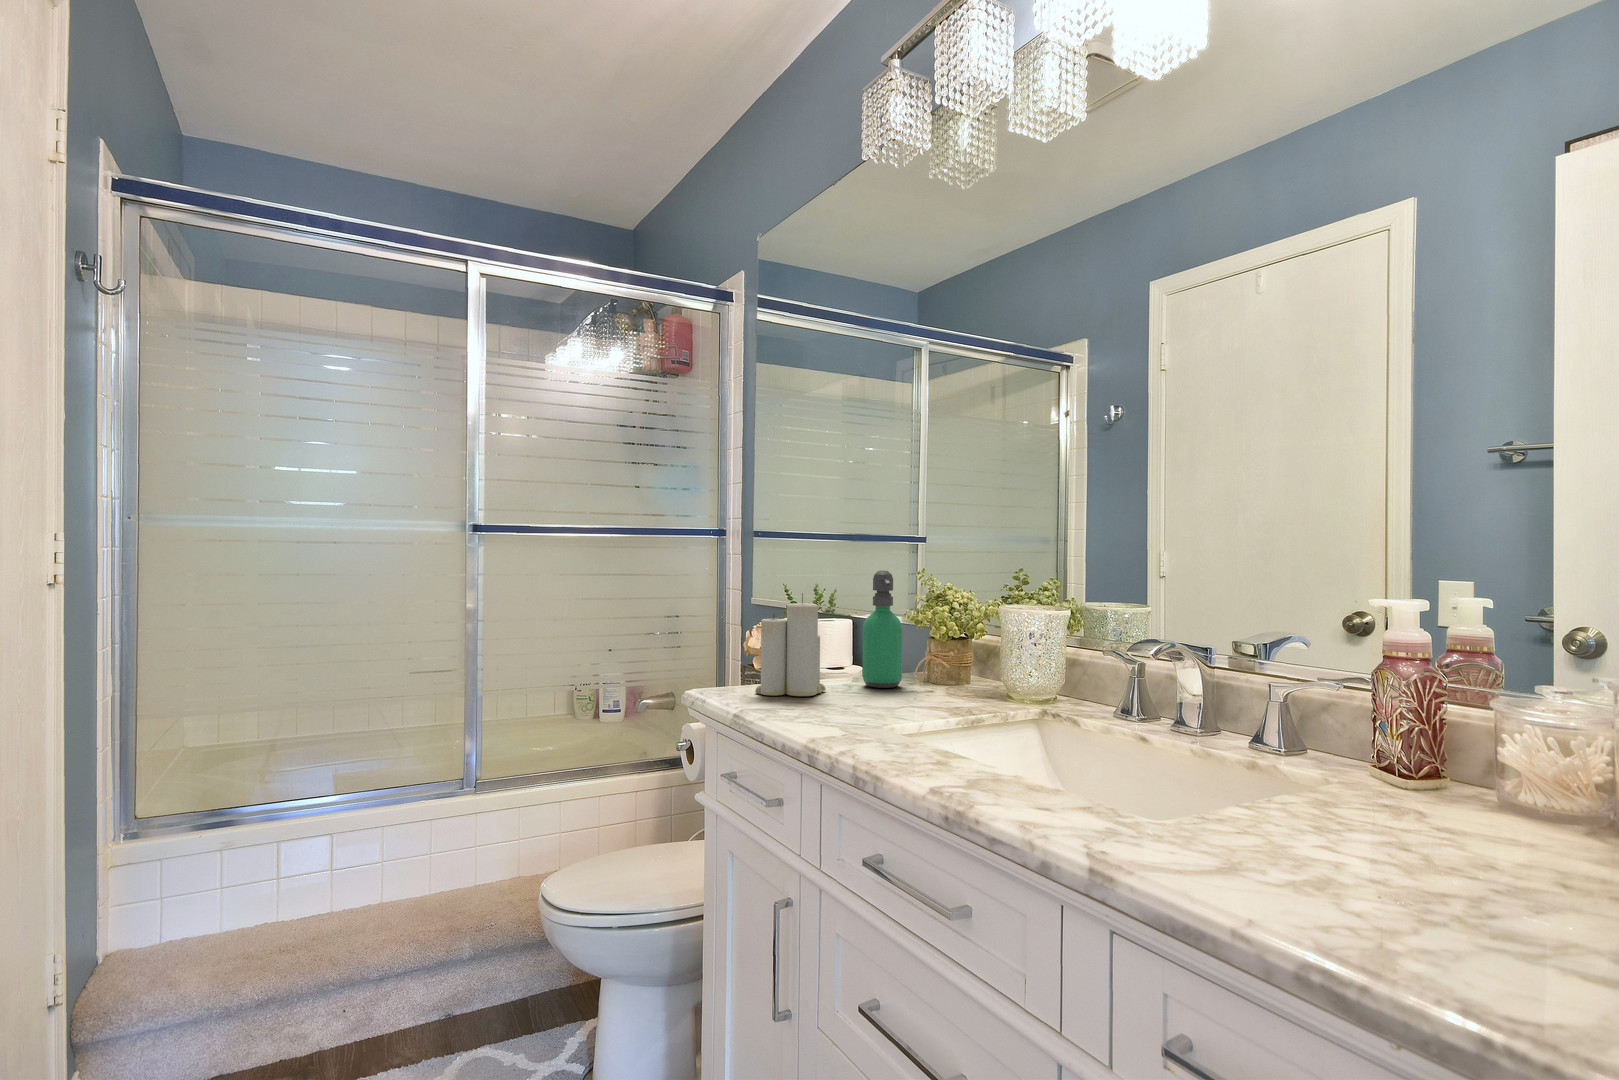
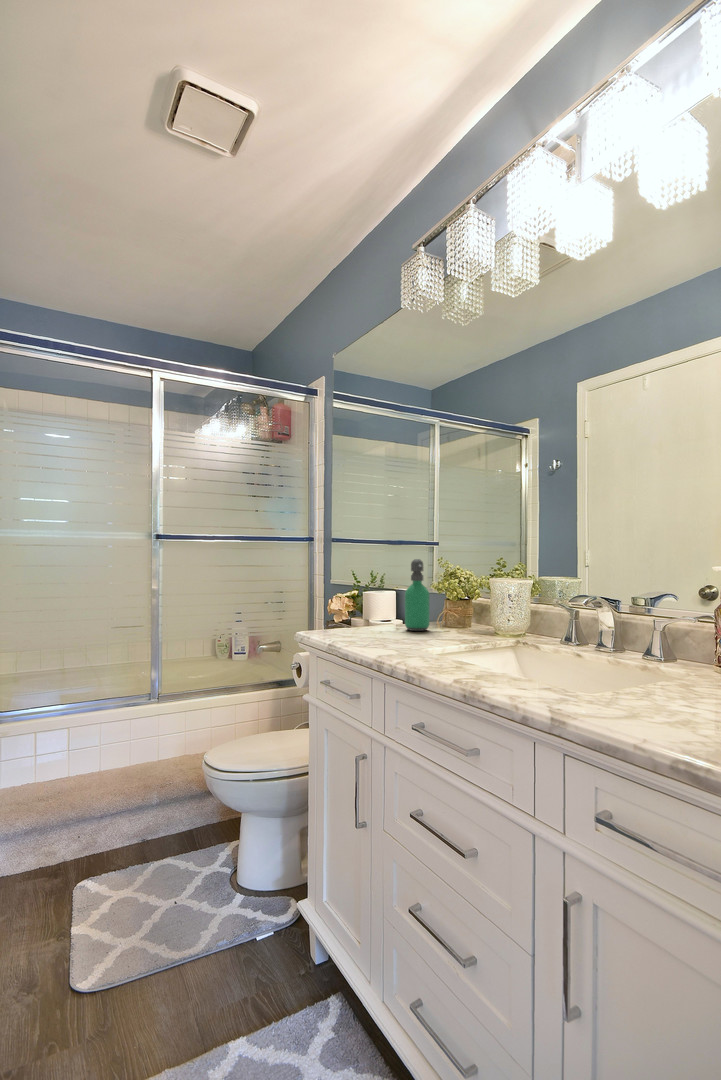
candle: present [755,593,826,696] -> none [340,573,383,635]

